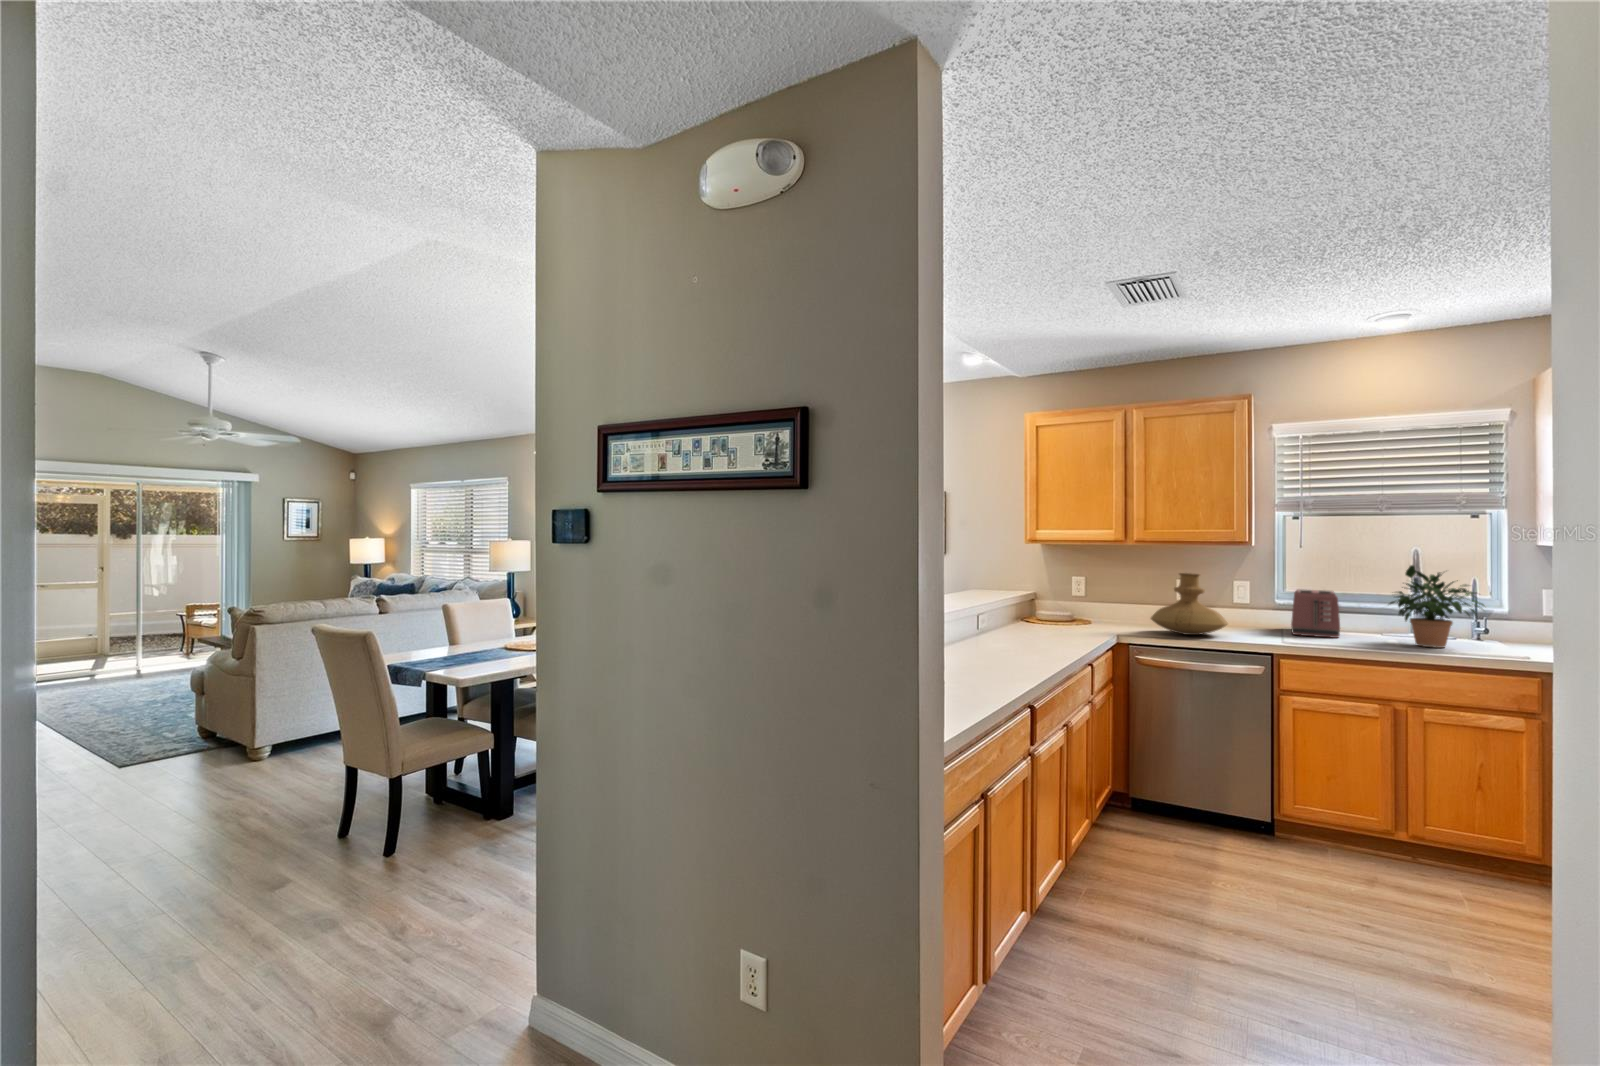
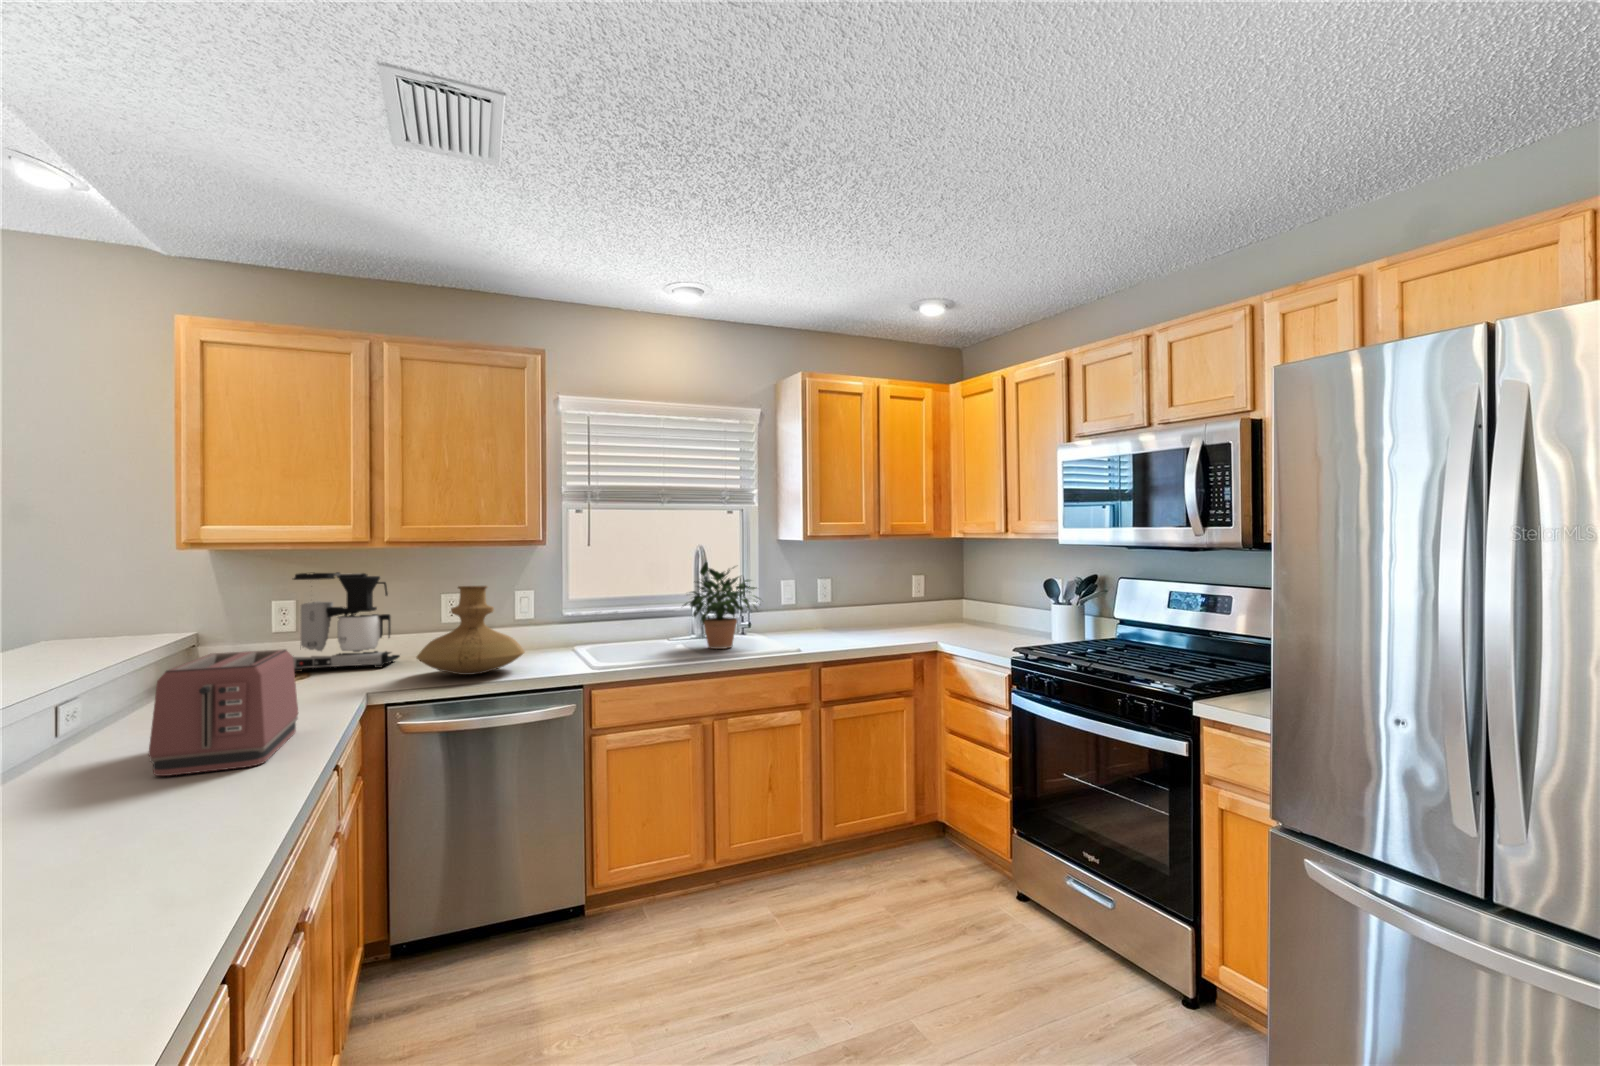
coffee maker: none [1078,559,1147,624] -> present [293,572,400,672]
toaster: present [1291,589,1340,638] -> present [148,649,298,776]

